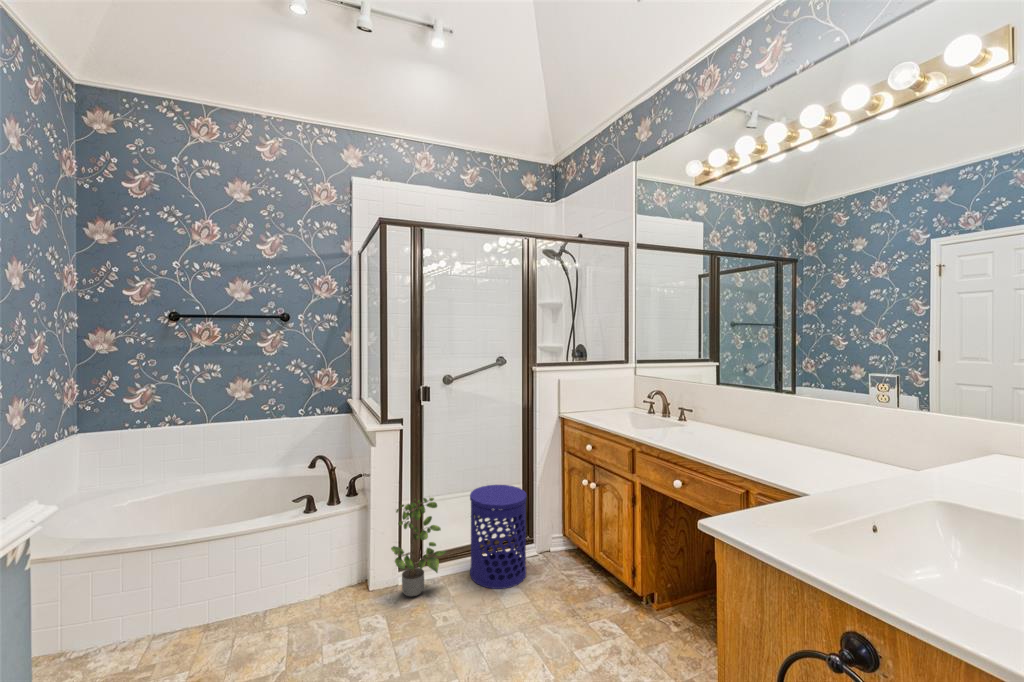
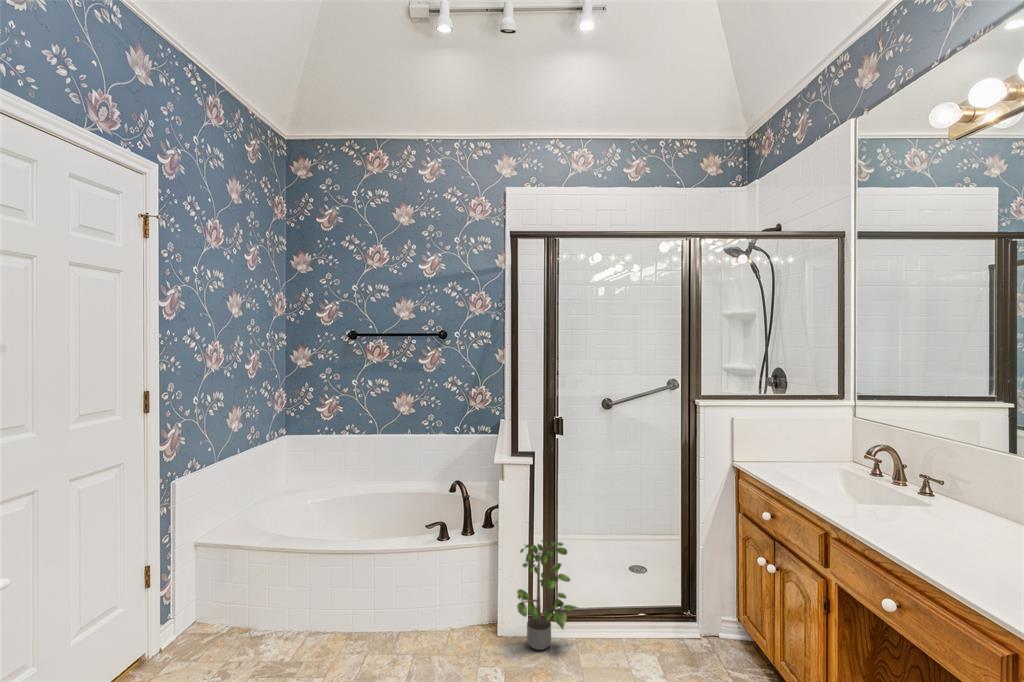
waste bin: present [470,485,526,589] -> none [608,538,678,668]

